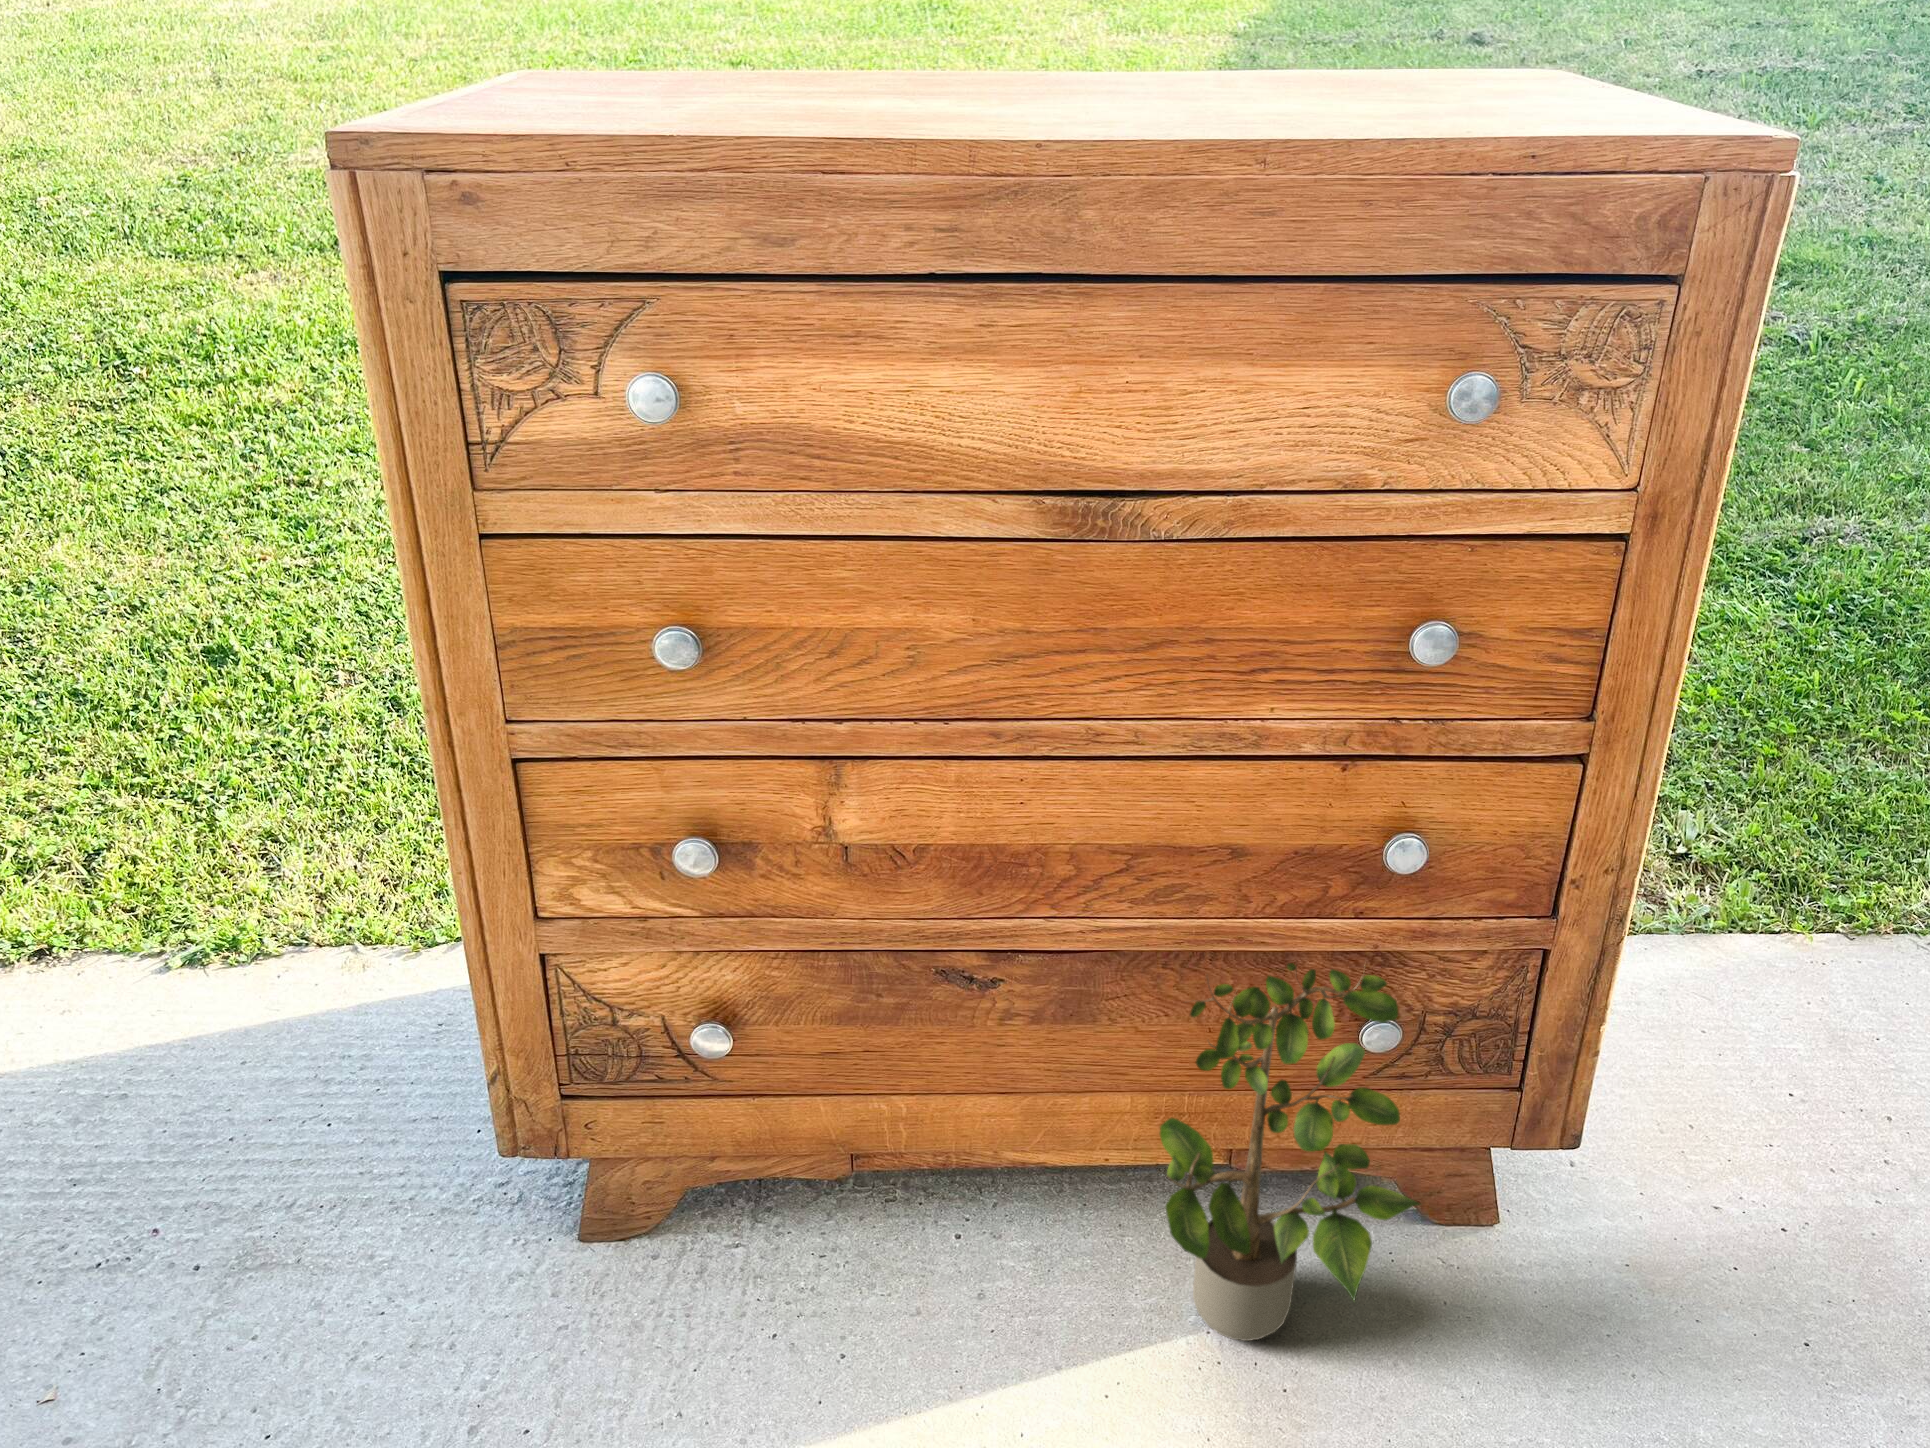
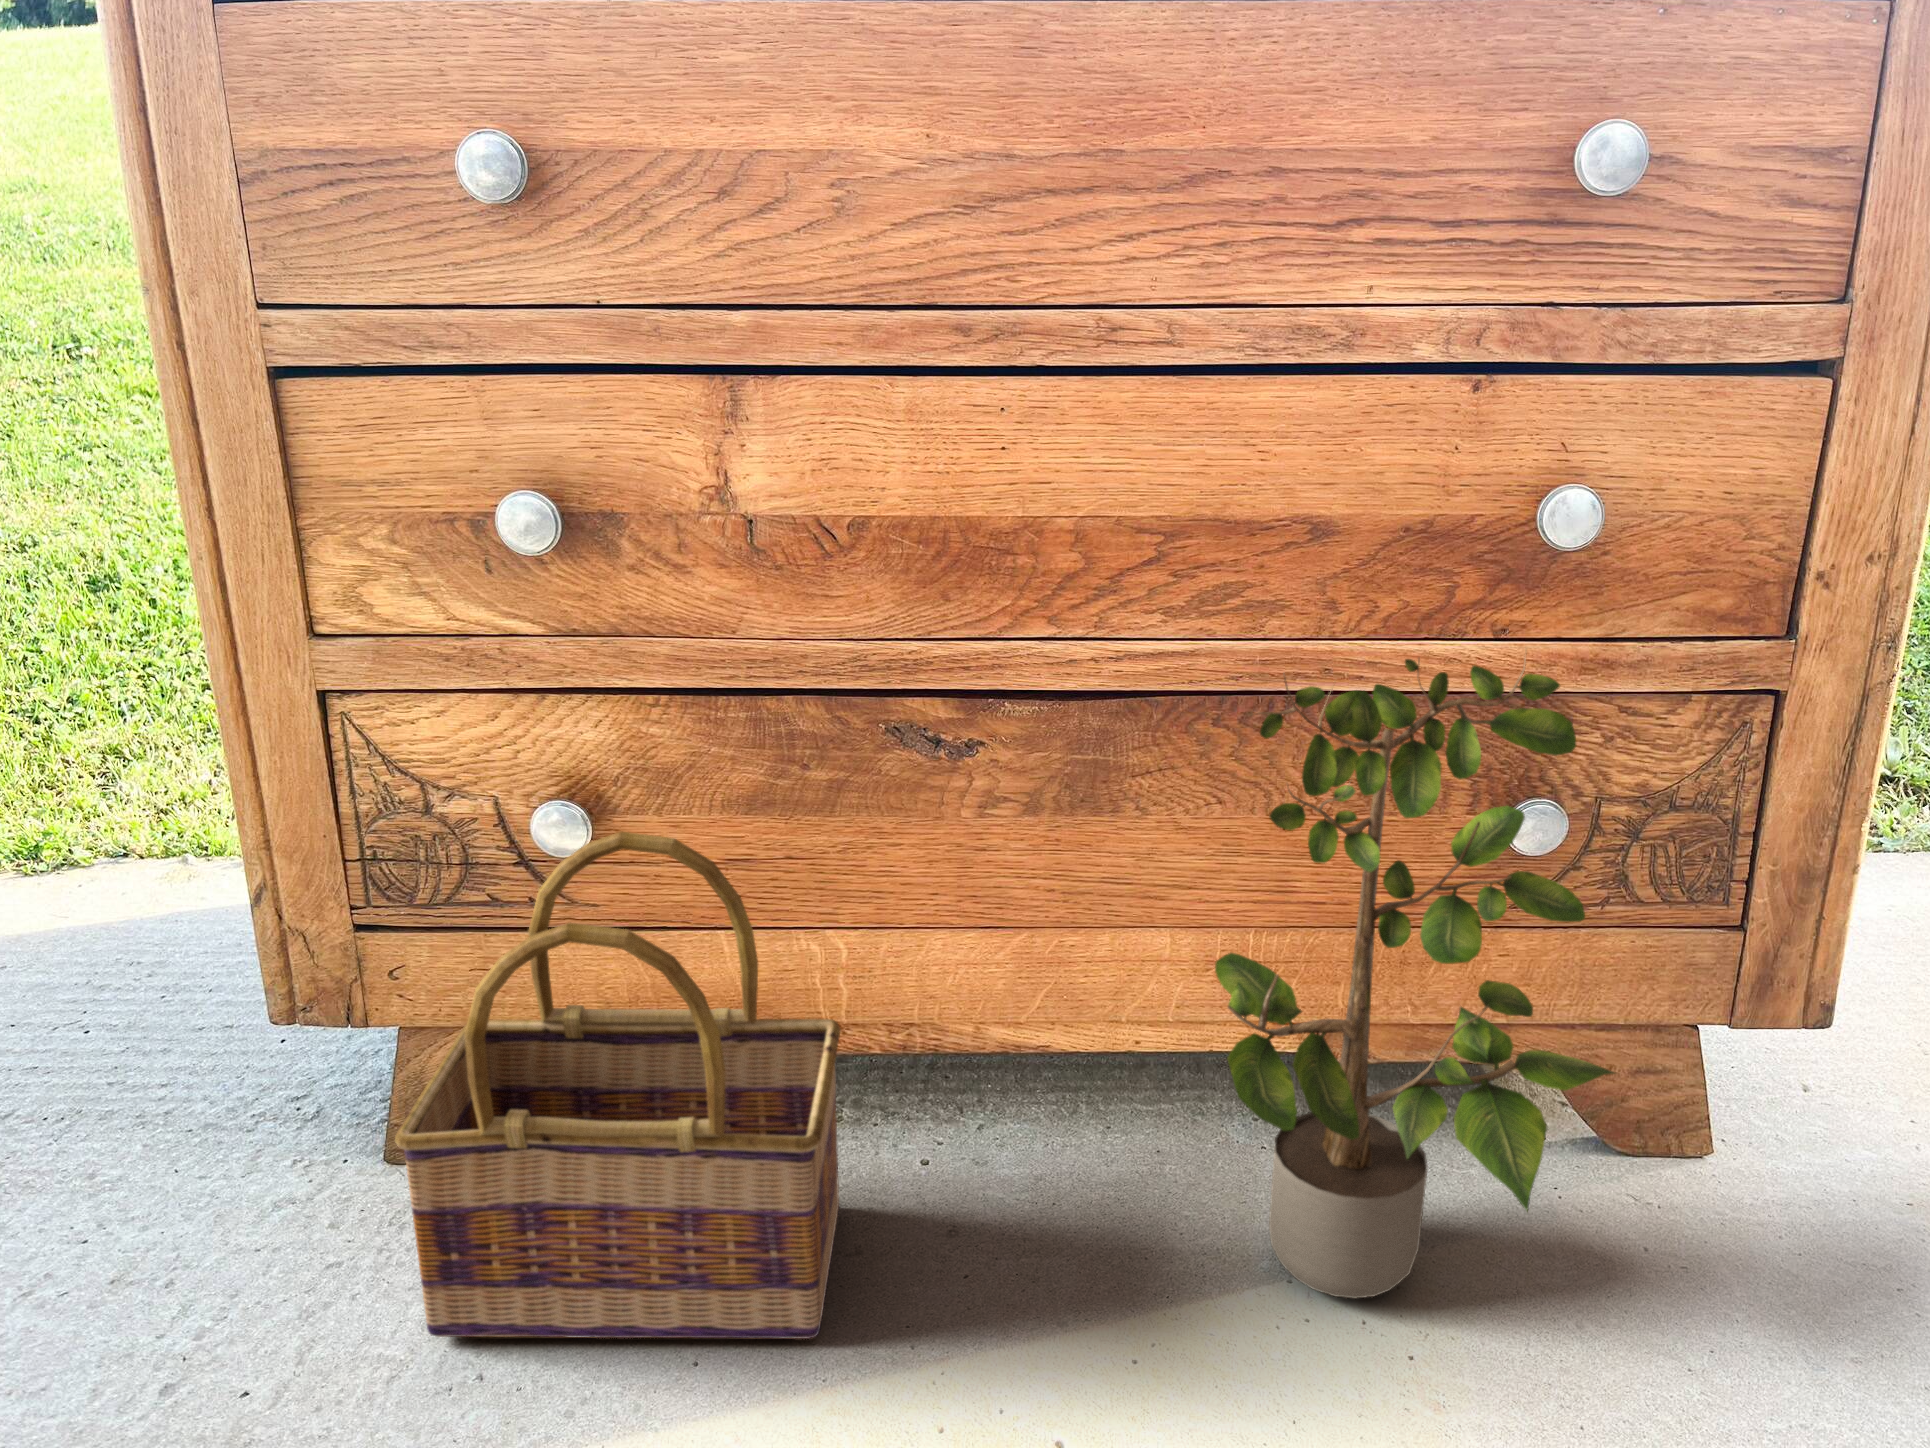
basket: none [622,1048,905,1378] -> present [395,832,840,1339]

